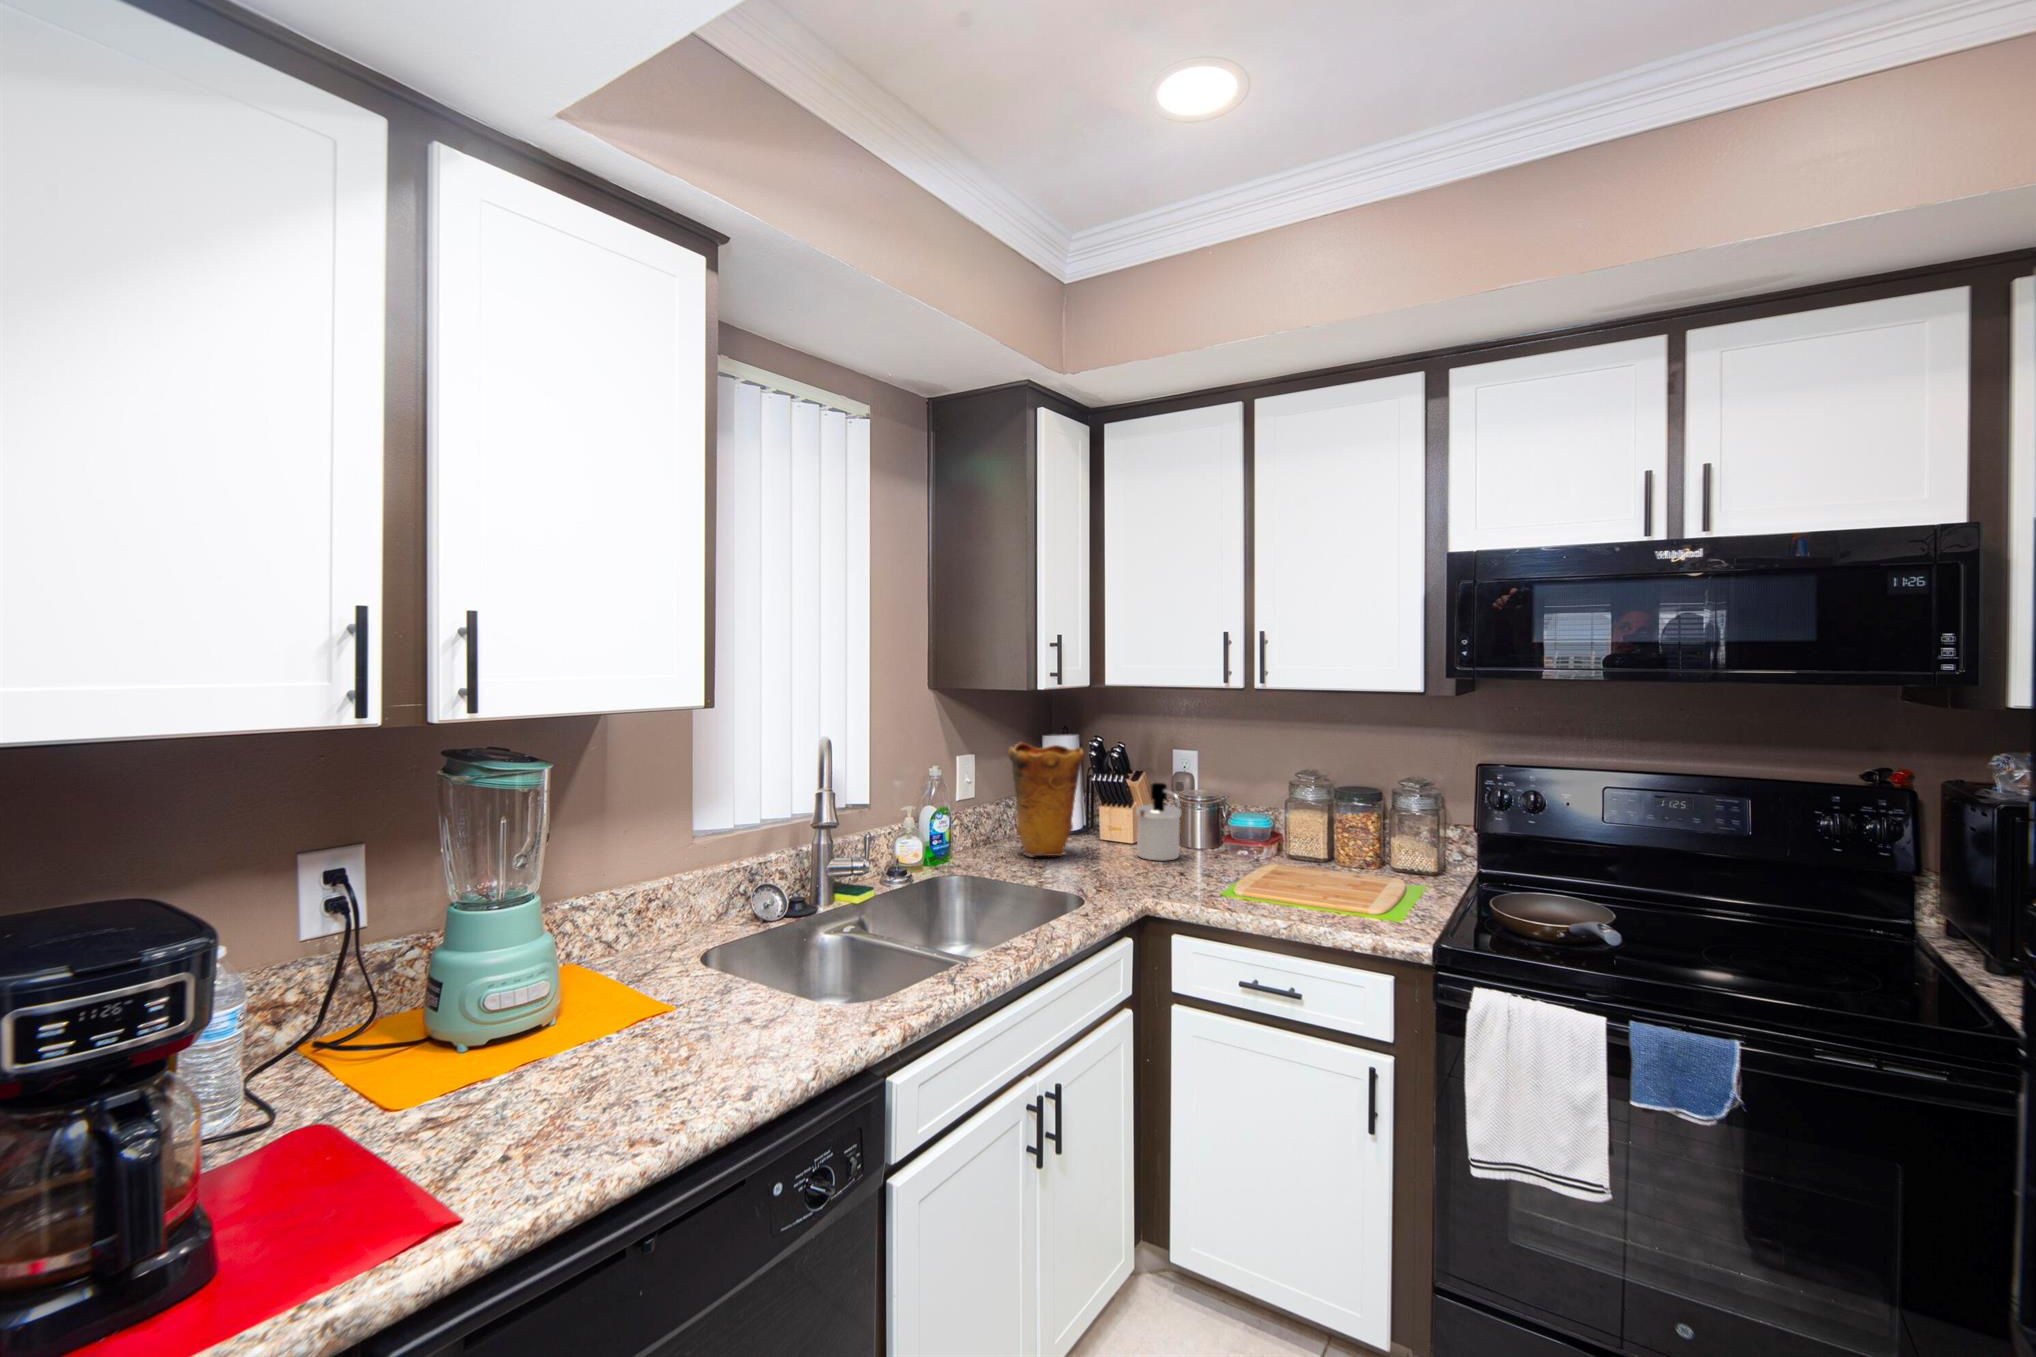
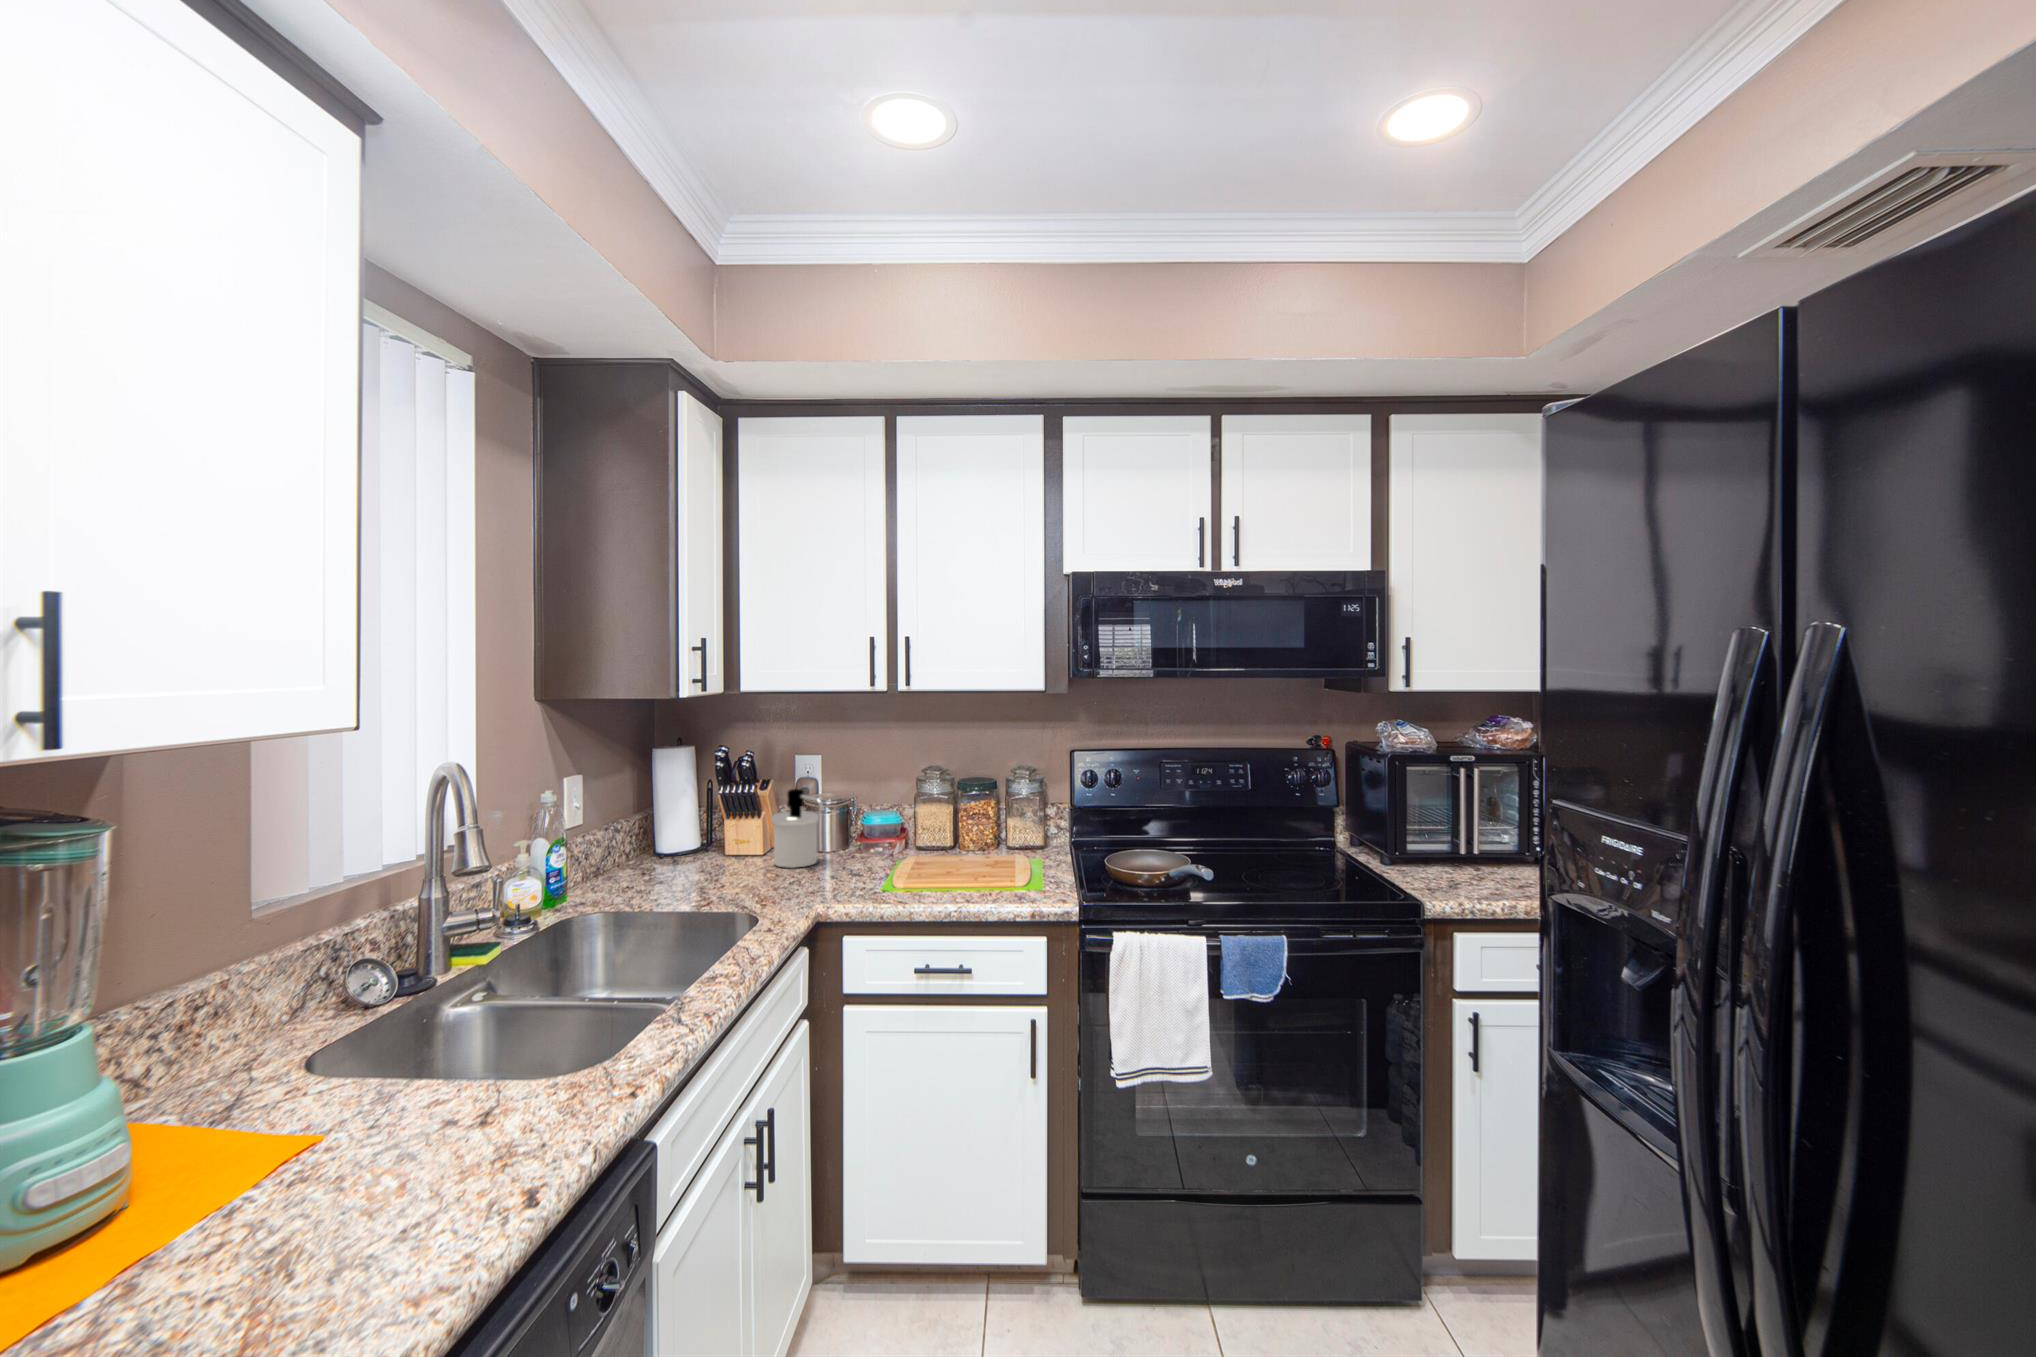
vase: present [1008,743,1084,856] -> none [630,758,716,881]

